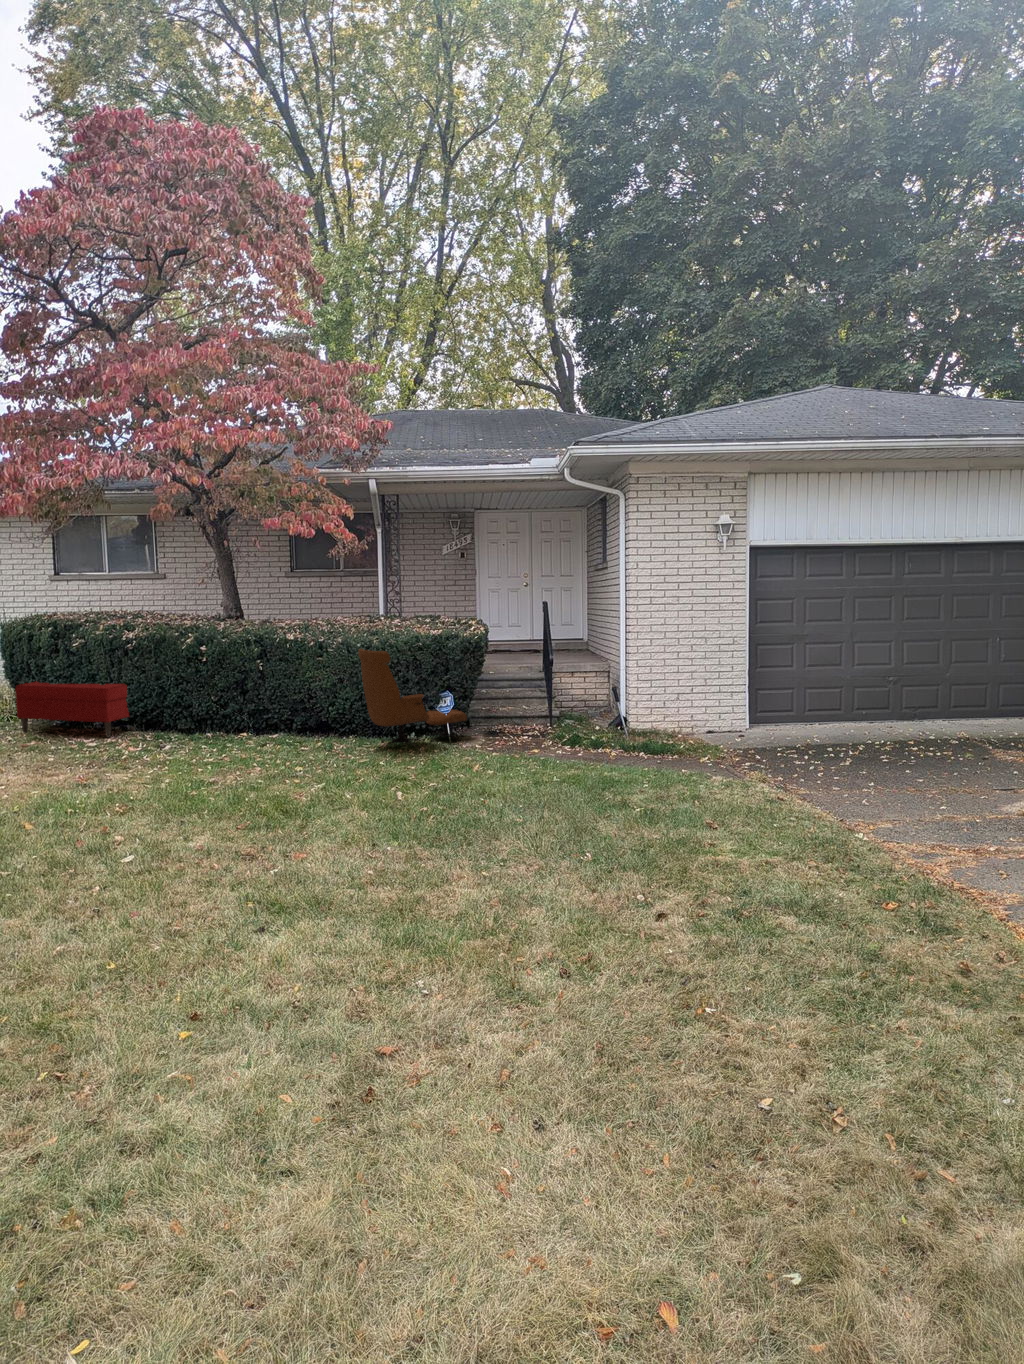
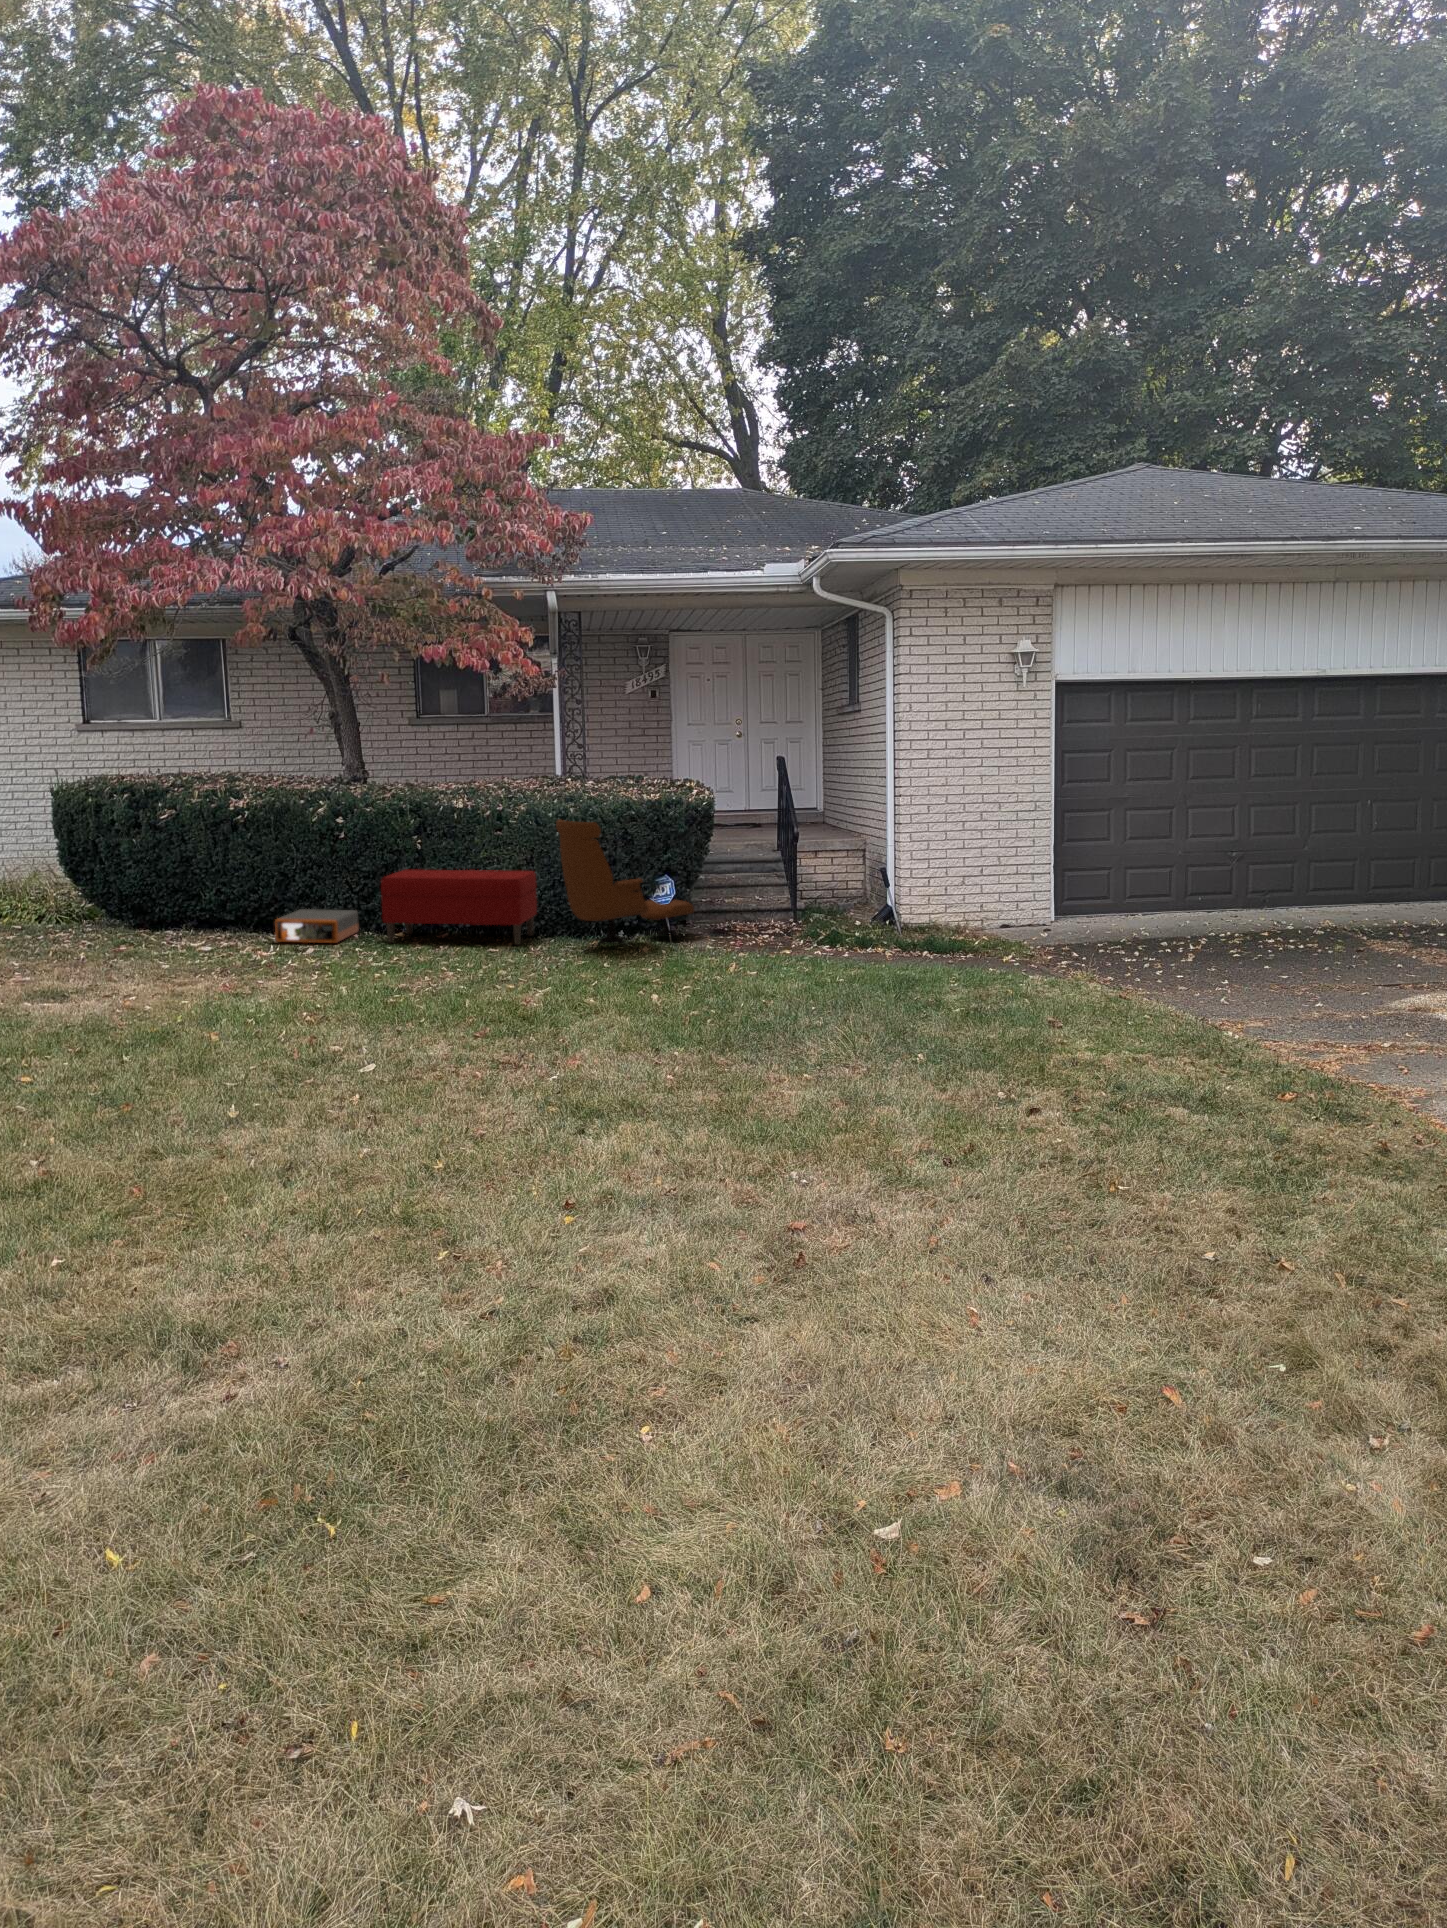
bench: present [15,682,135,737] -> present [381,870,537,945]
storage box: none [151,713,217,740] -> present [275,909,359,943]

